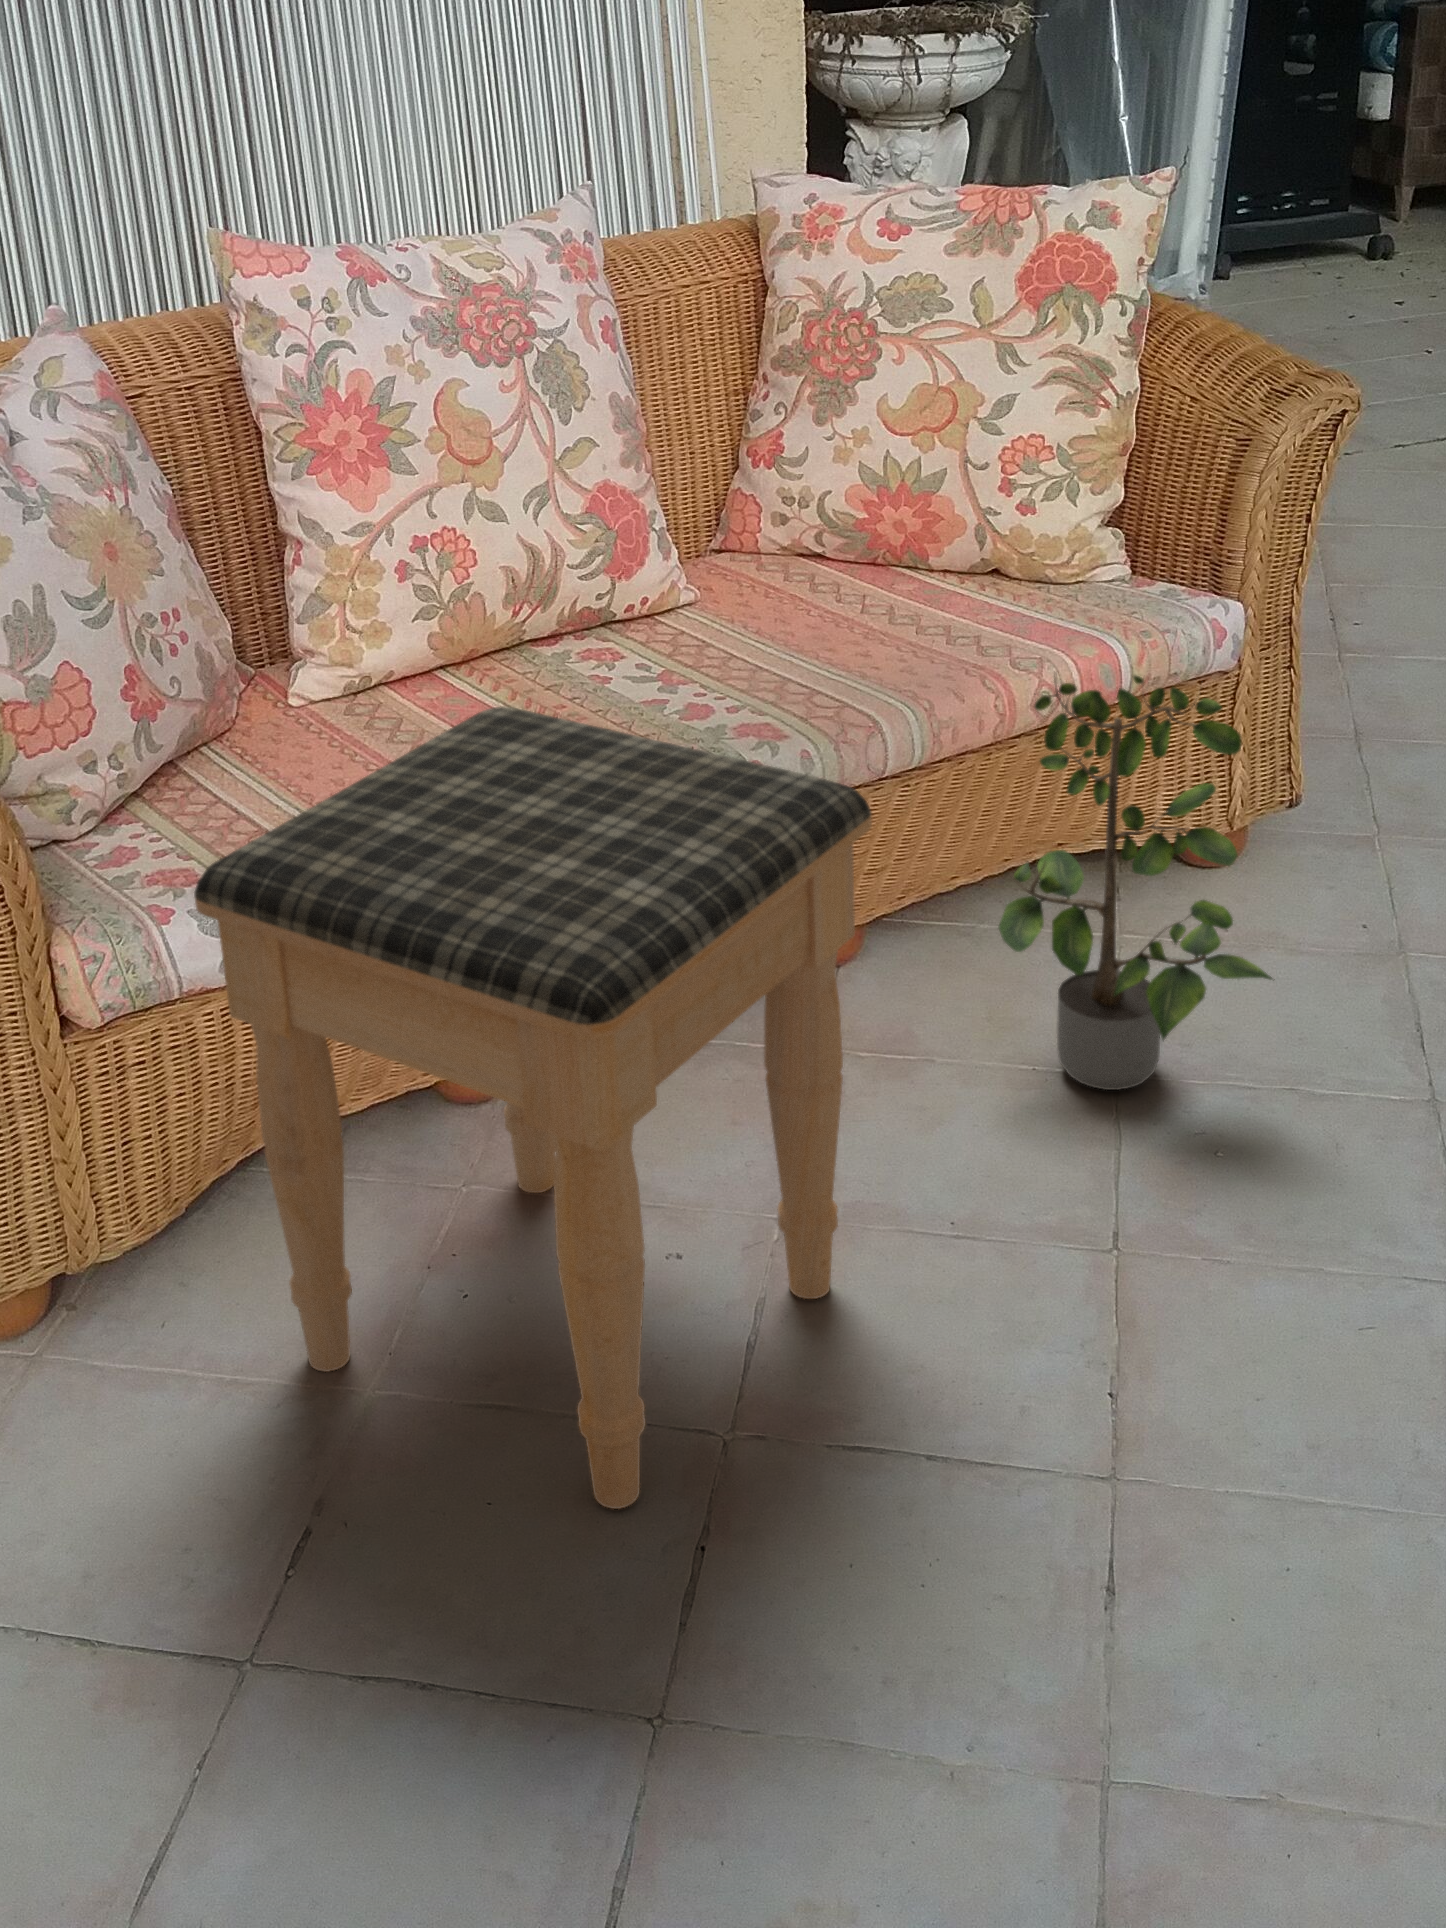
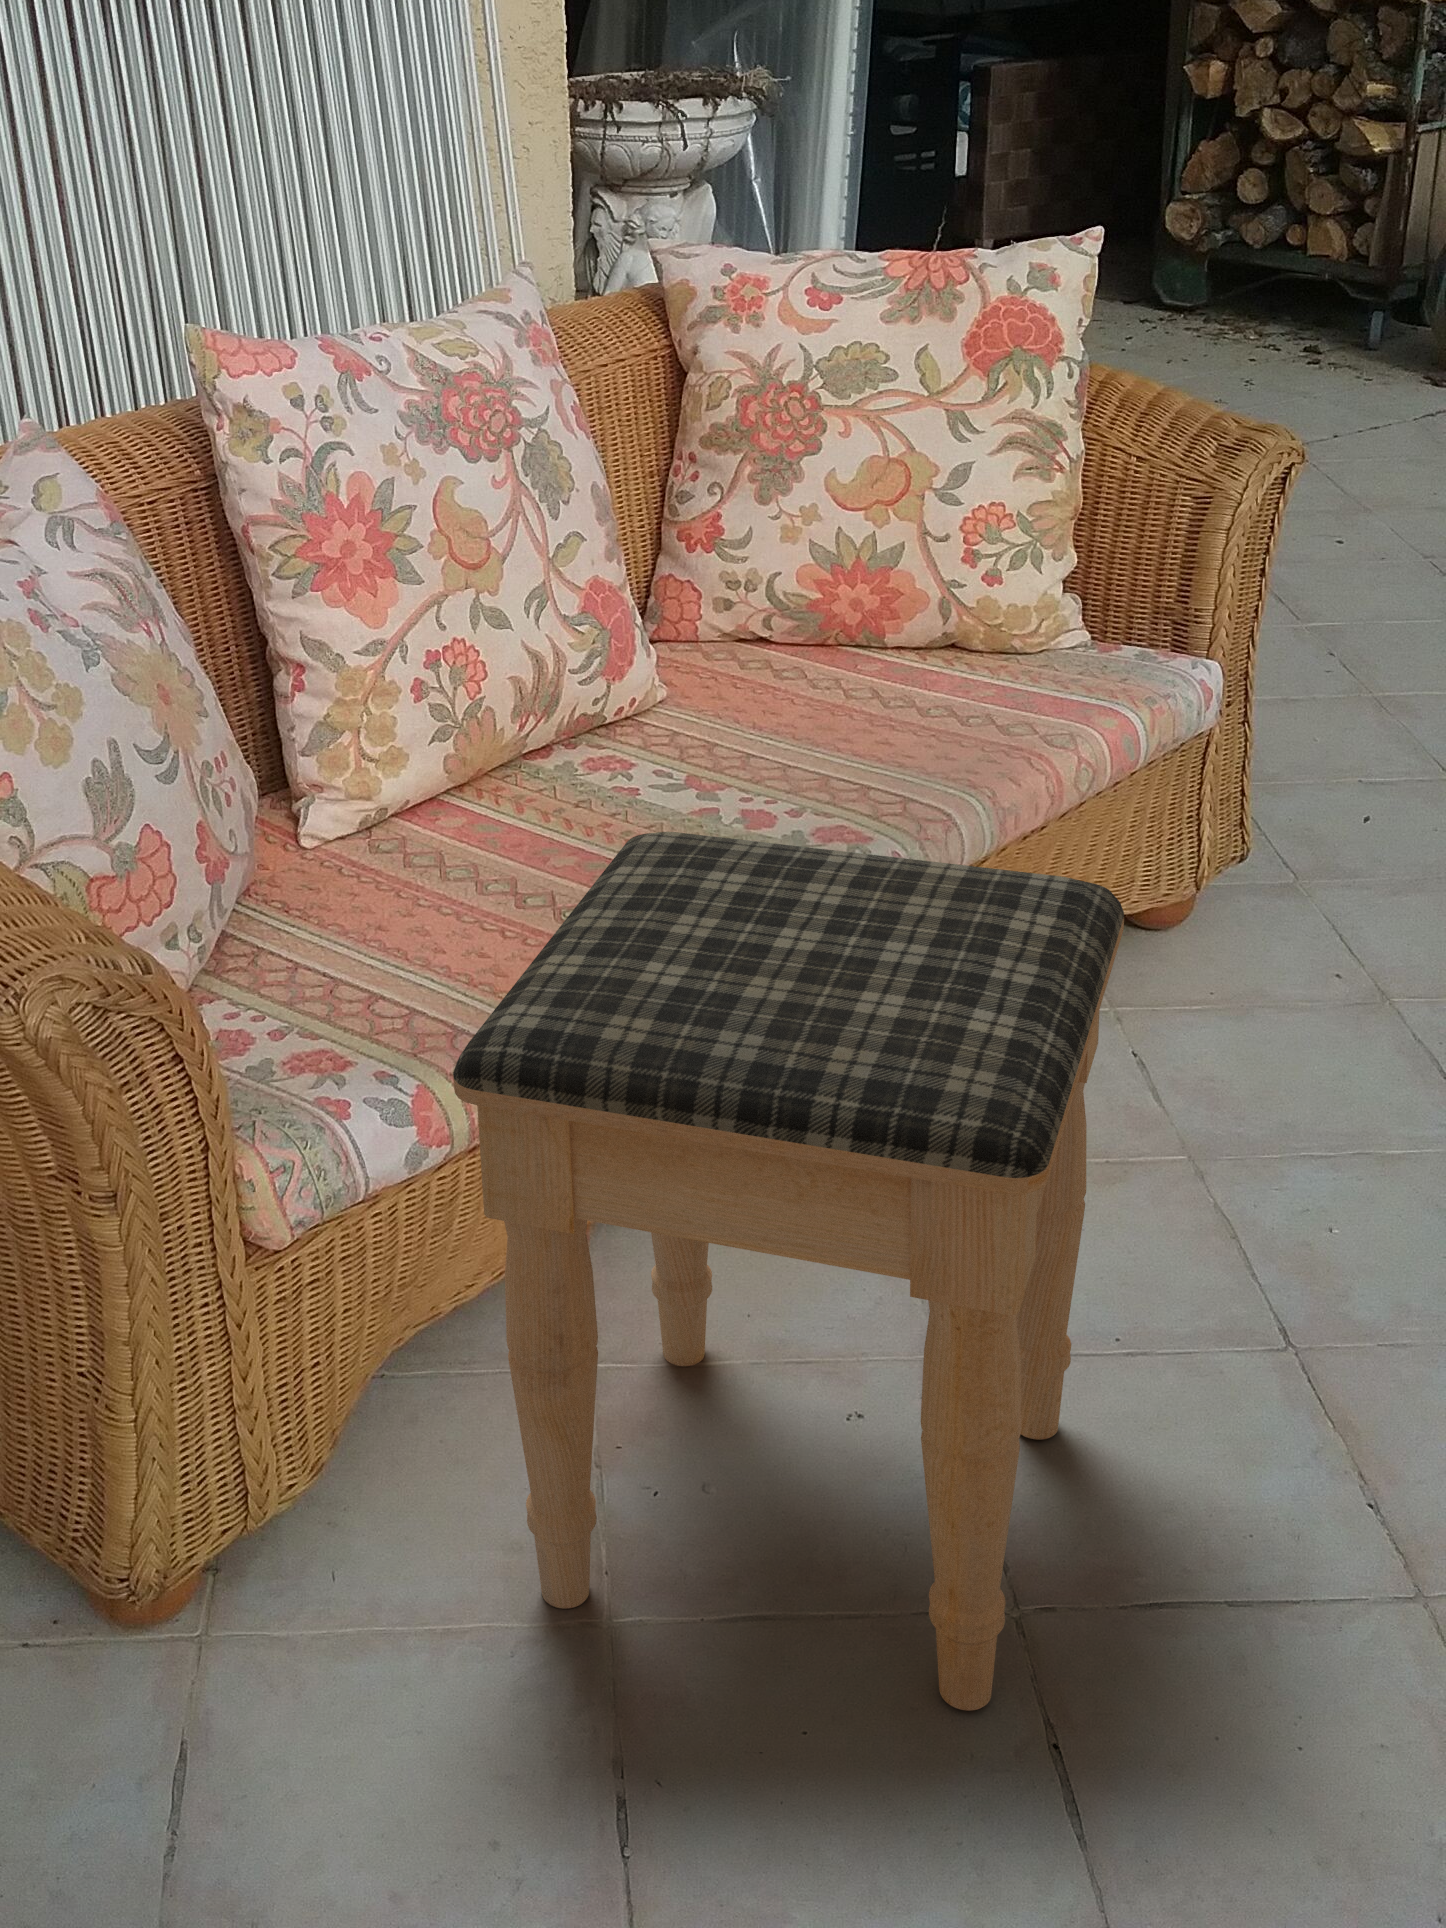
potted plant: present [998,676,1272,1090] -> none [1102,740,1396,1171]

